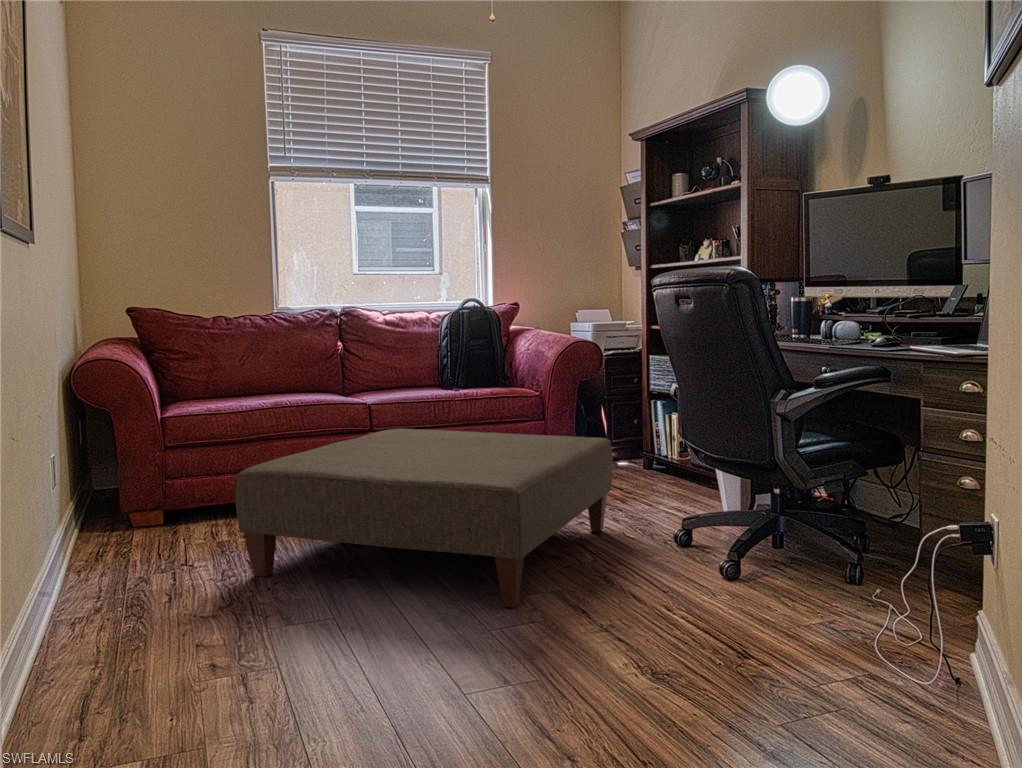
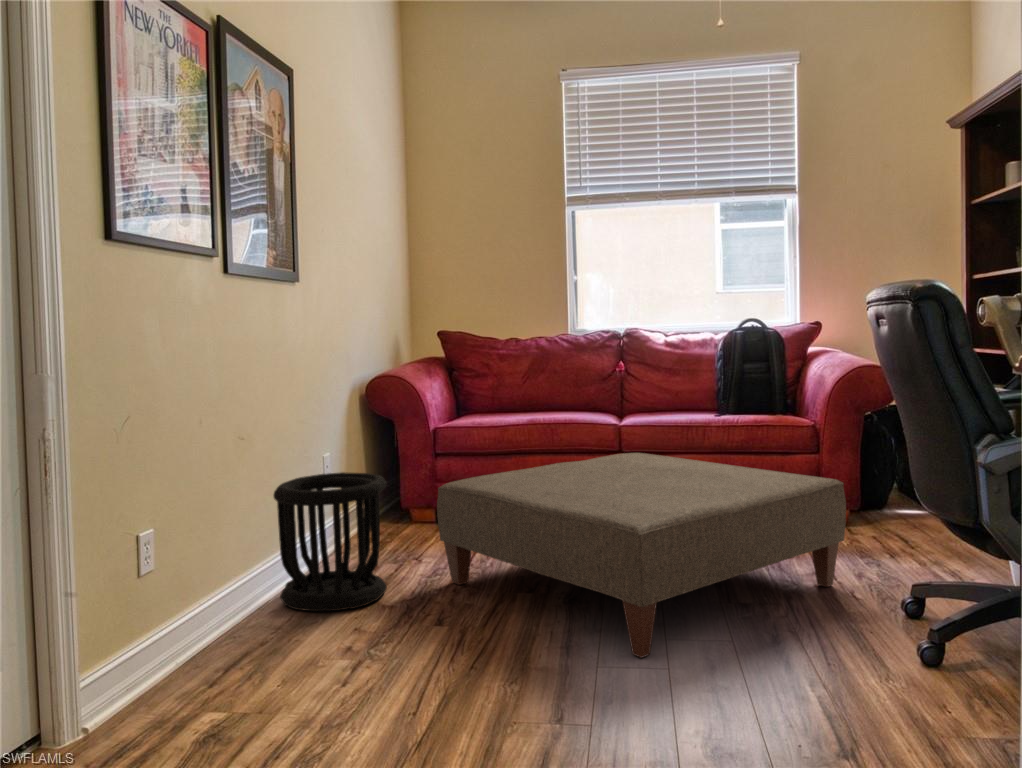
wastebasket: none [51,464,191,629] -> present [274,472,387,611]

